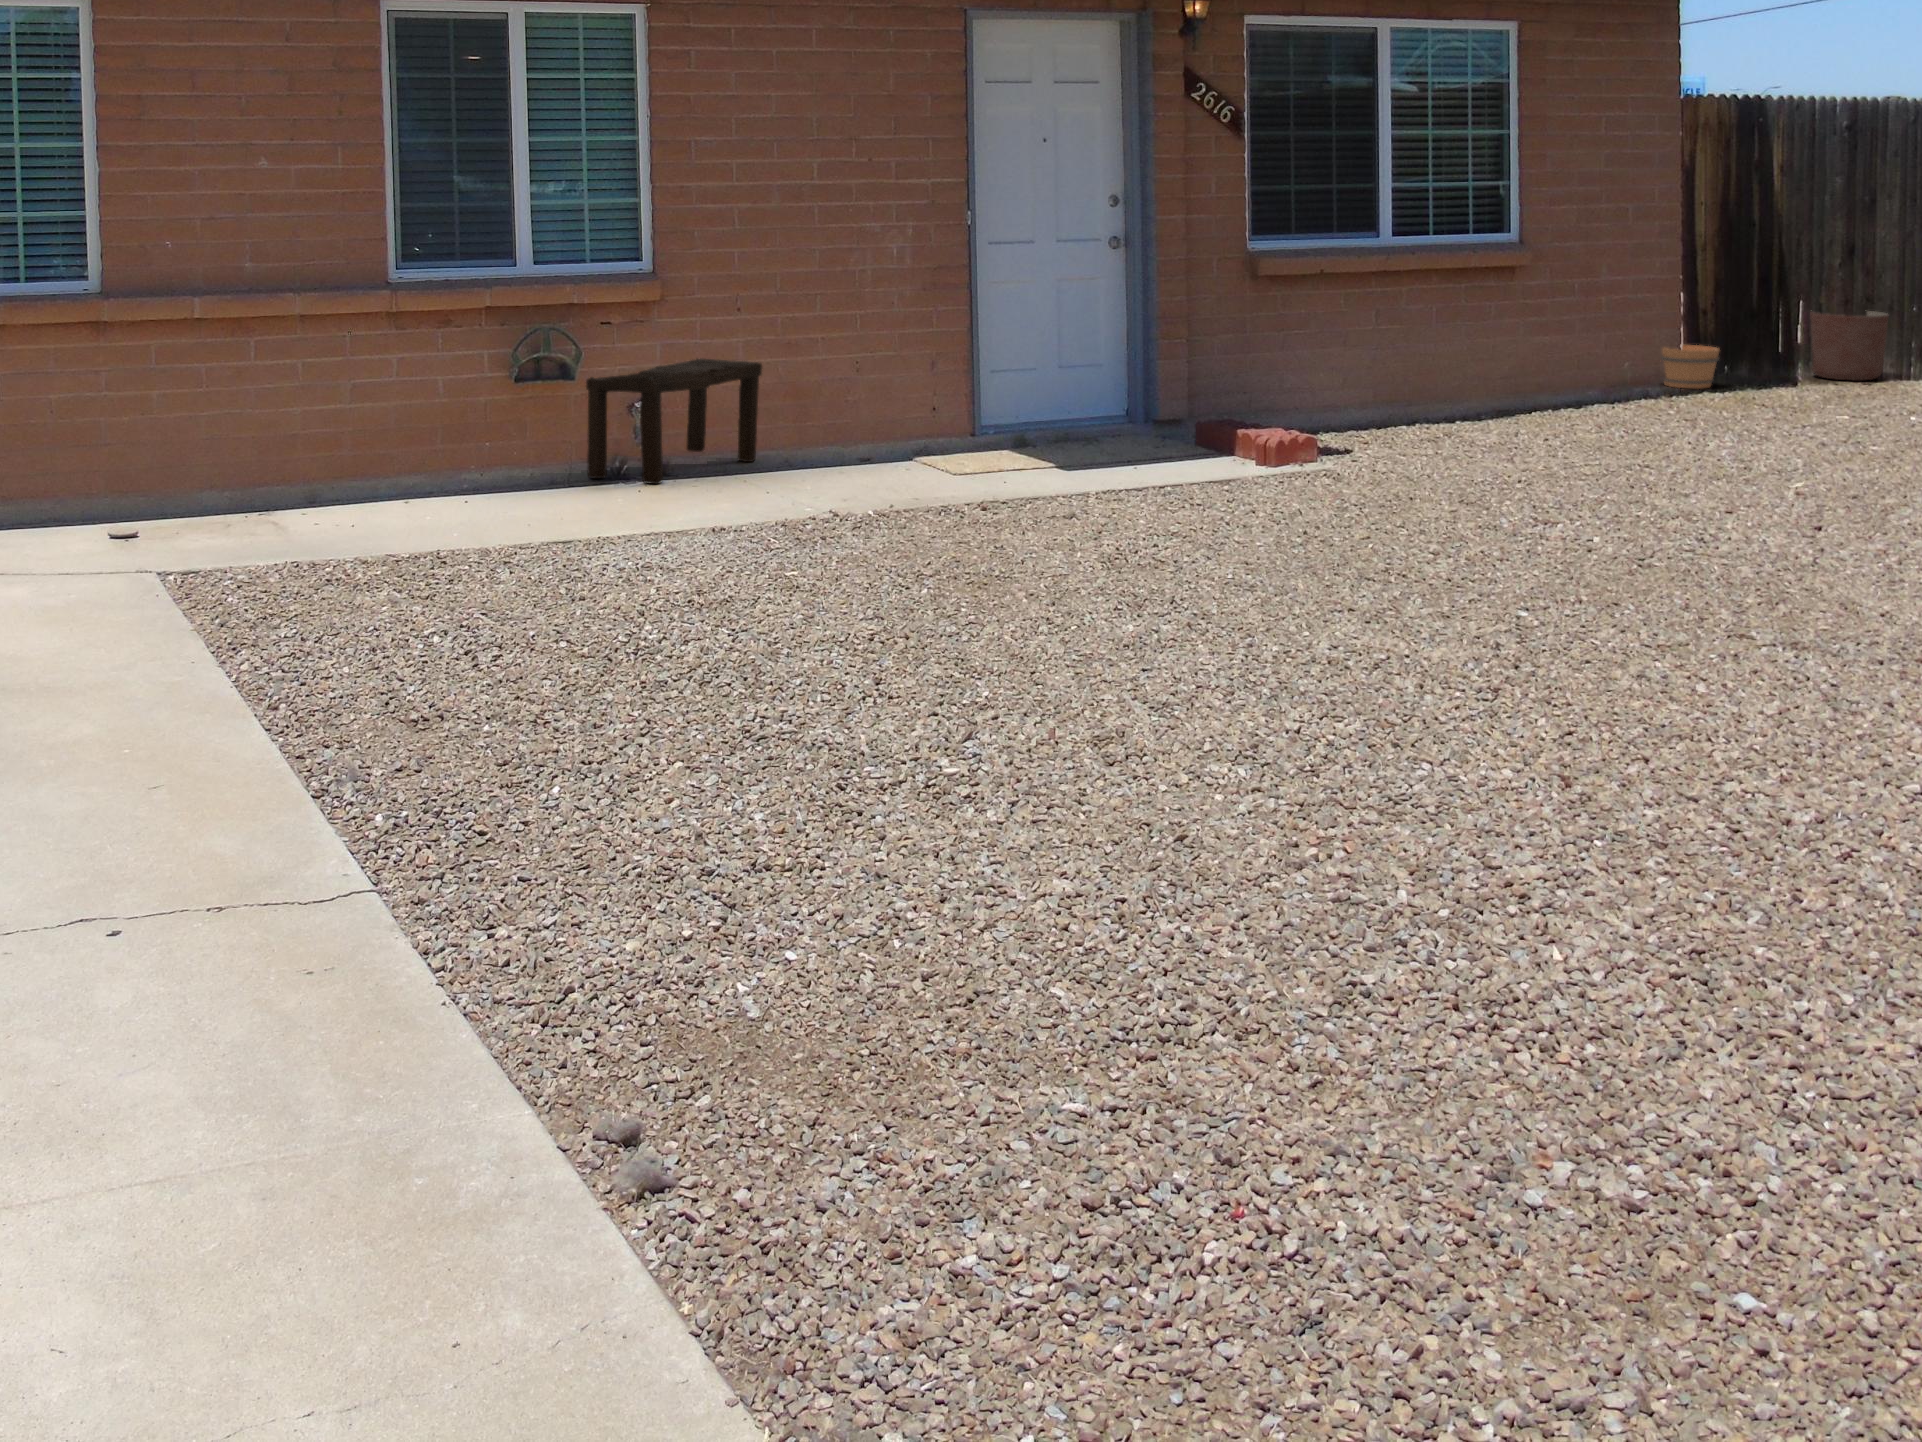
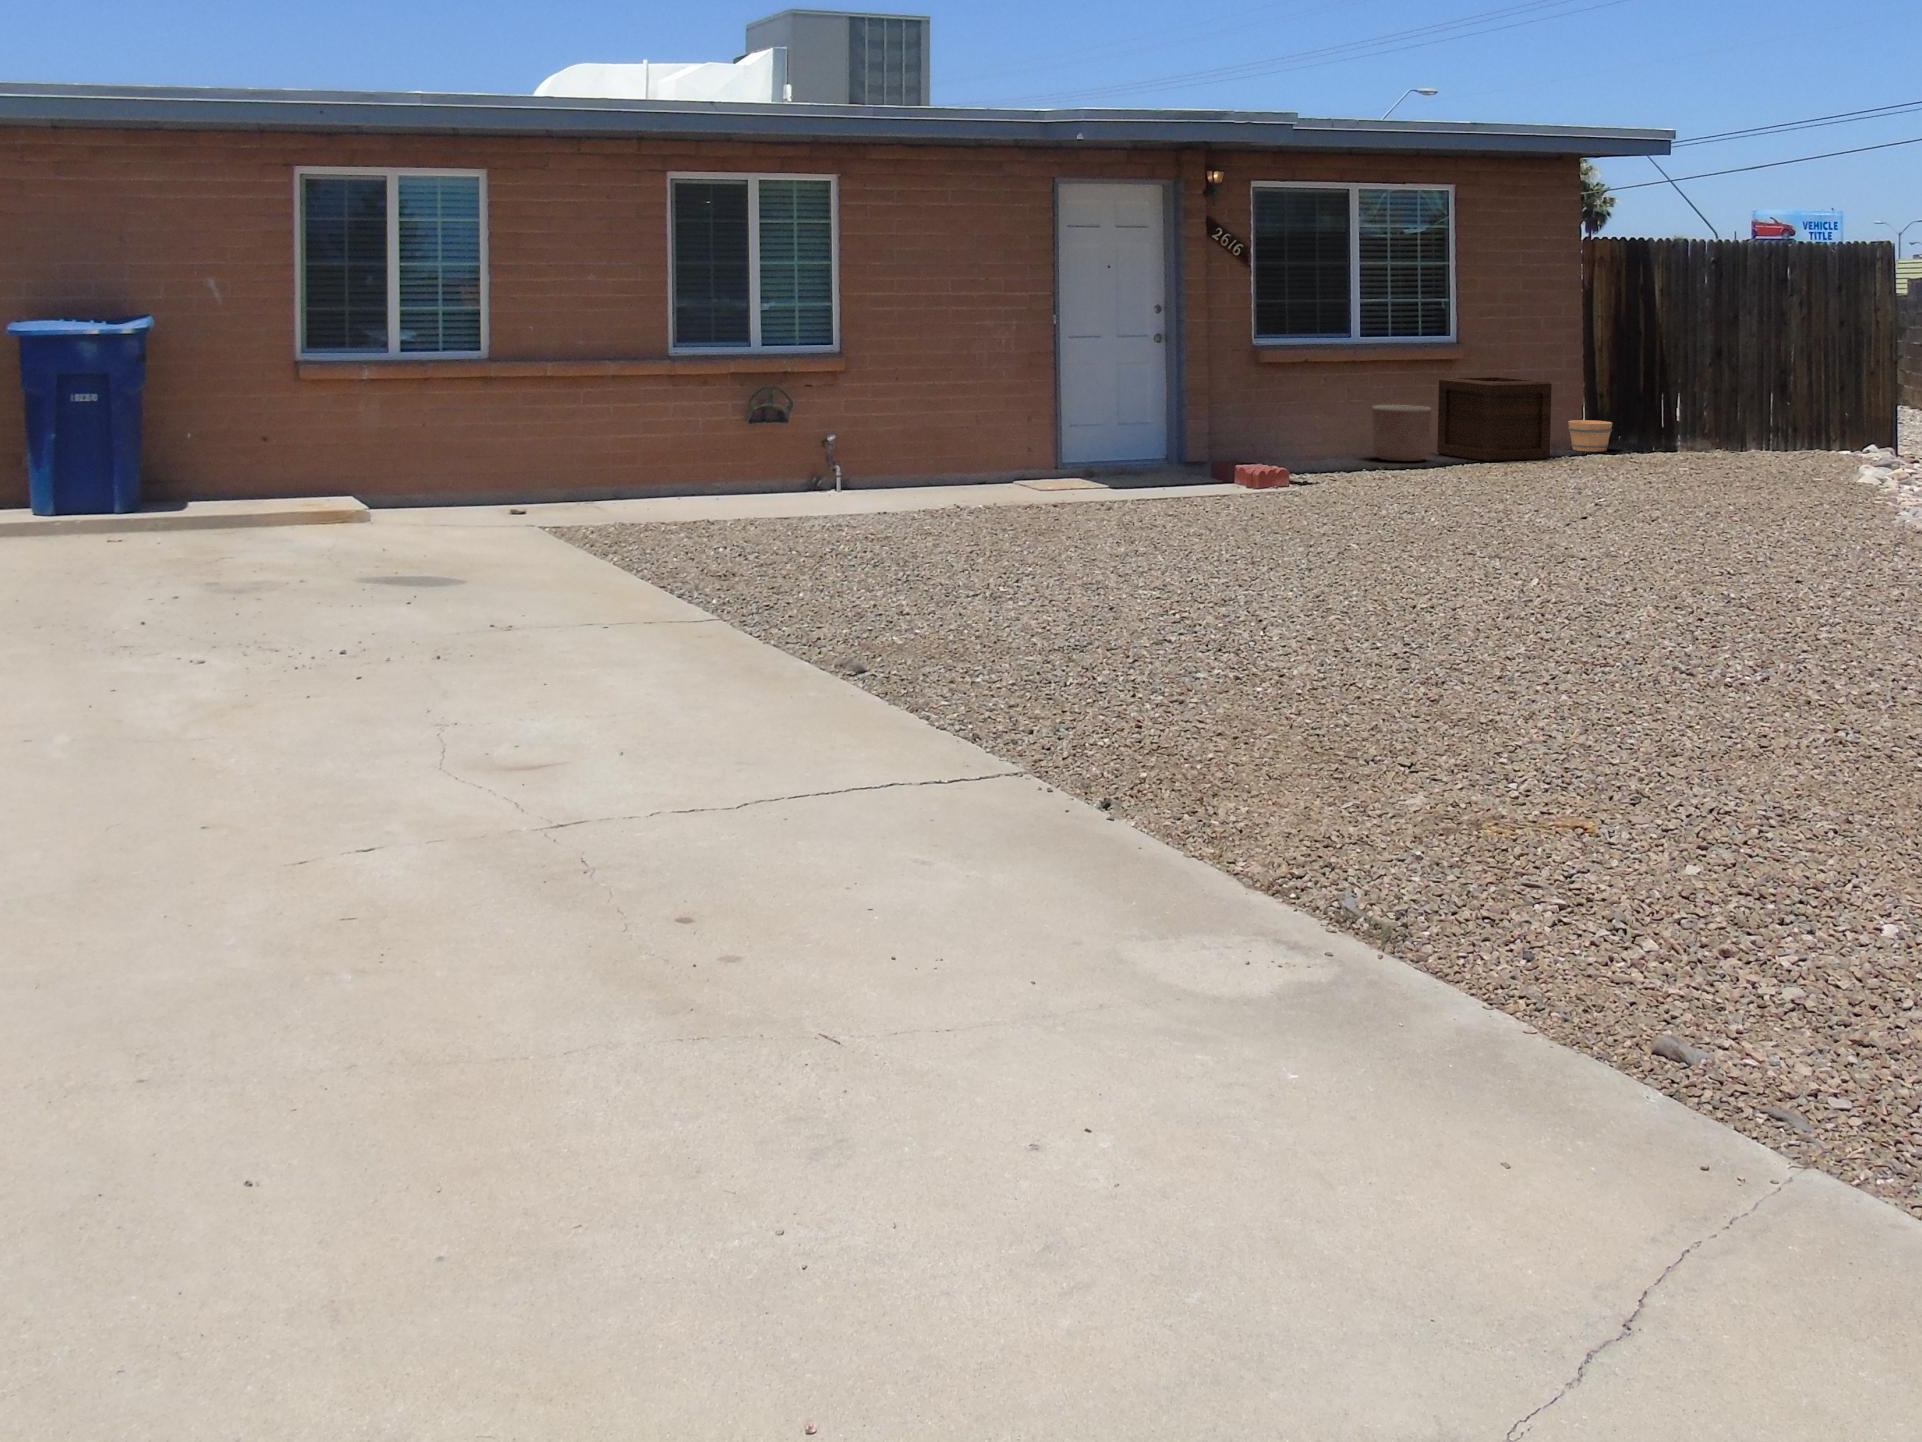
wooden crate: none [1491,288,1653,410] -> present [1437,377,1552,462]
planter: present [1810,311,1888,381] -> present [1372,405,1431,461]
bench: present [586,359,762,484] -> none [795,411,912,489]

